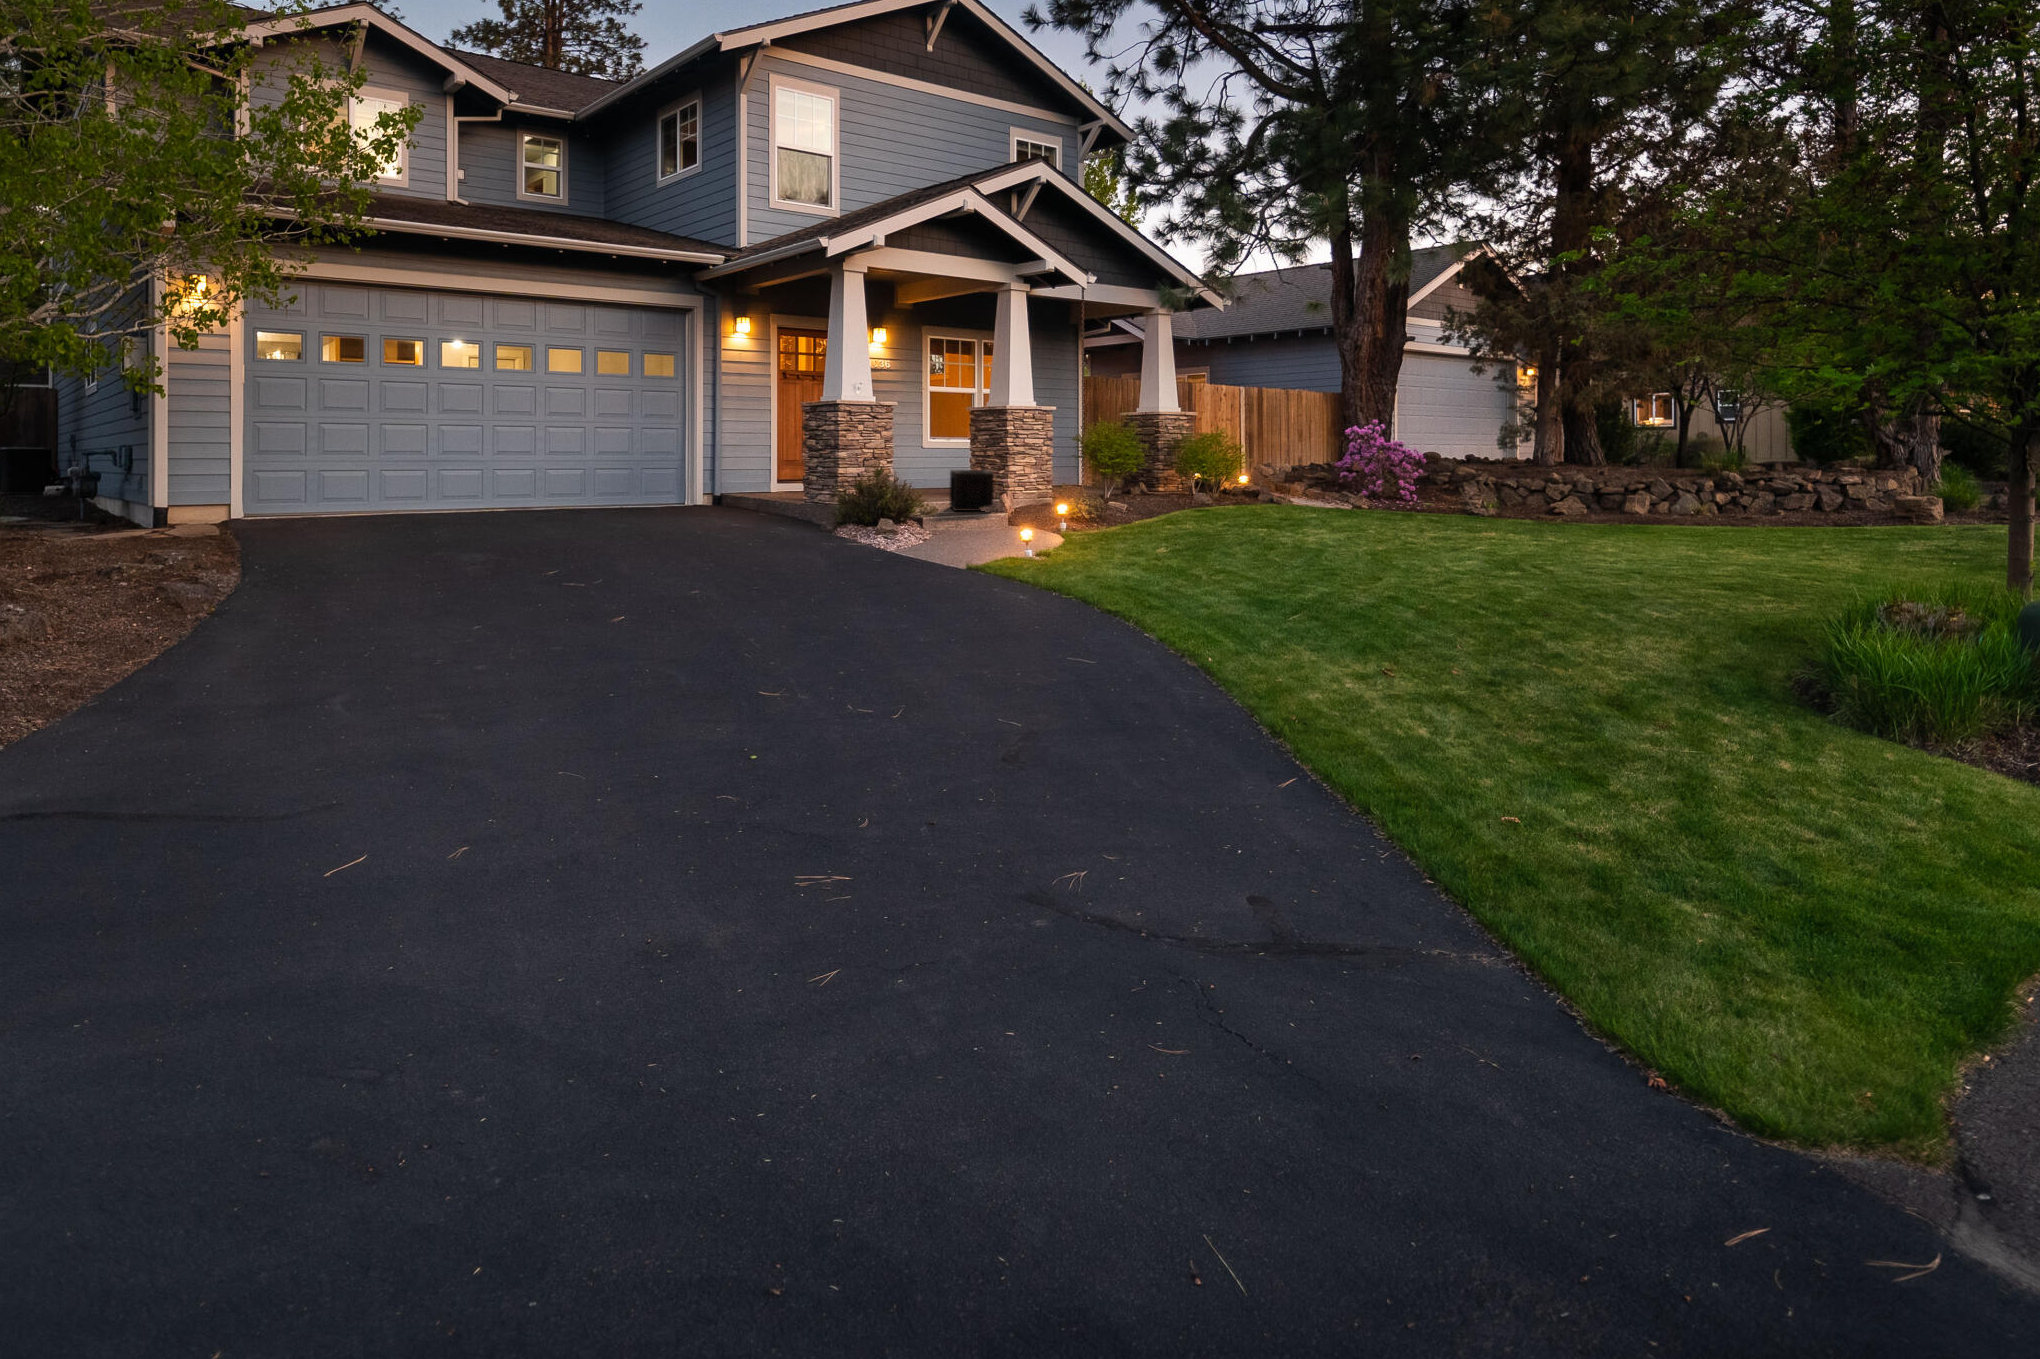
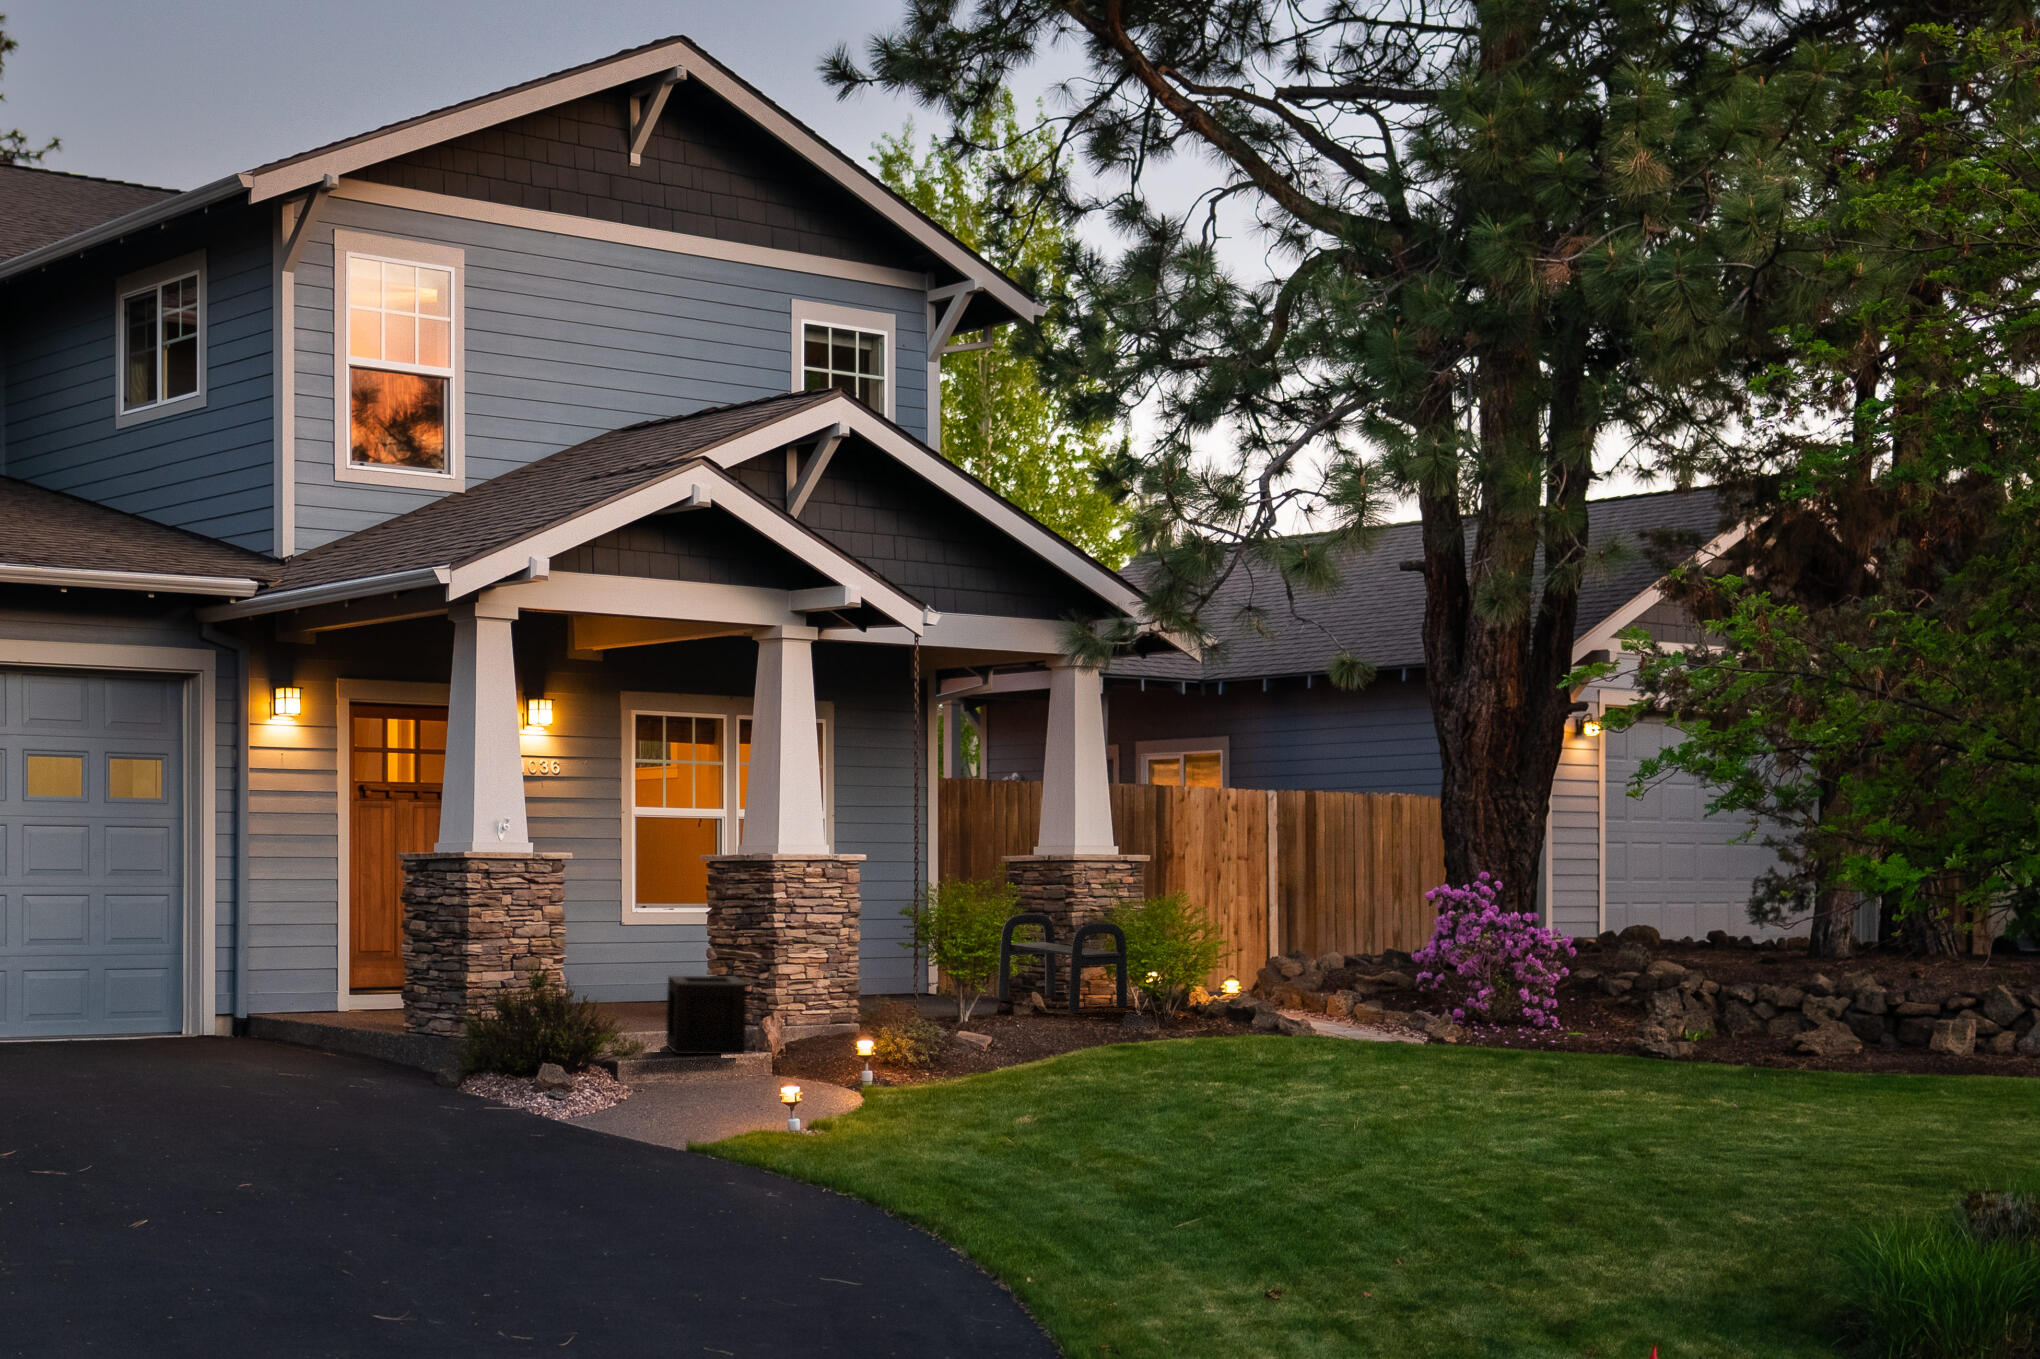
bench: none [1121,441,1189,490] -> present [998,913,1127,1011]

